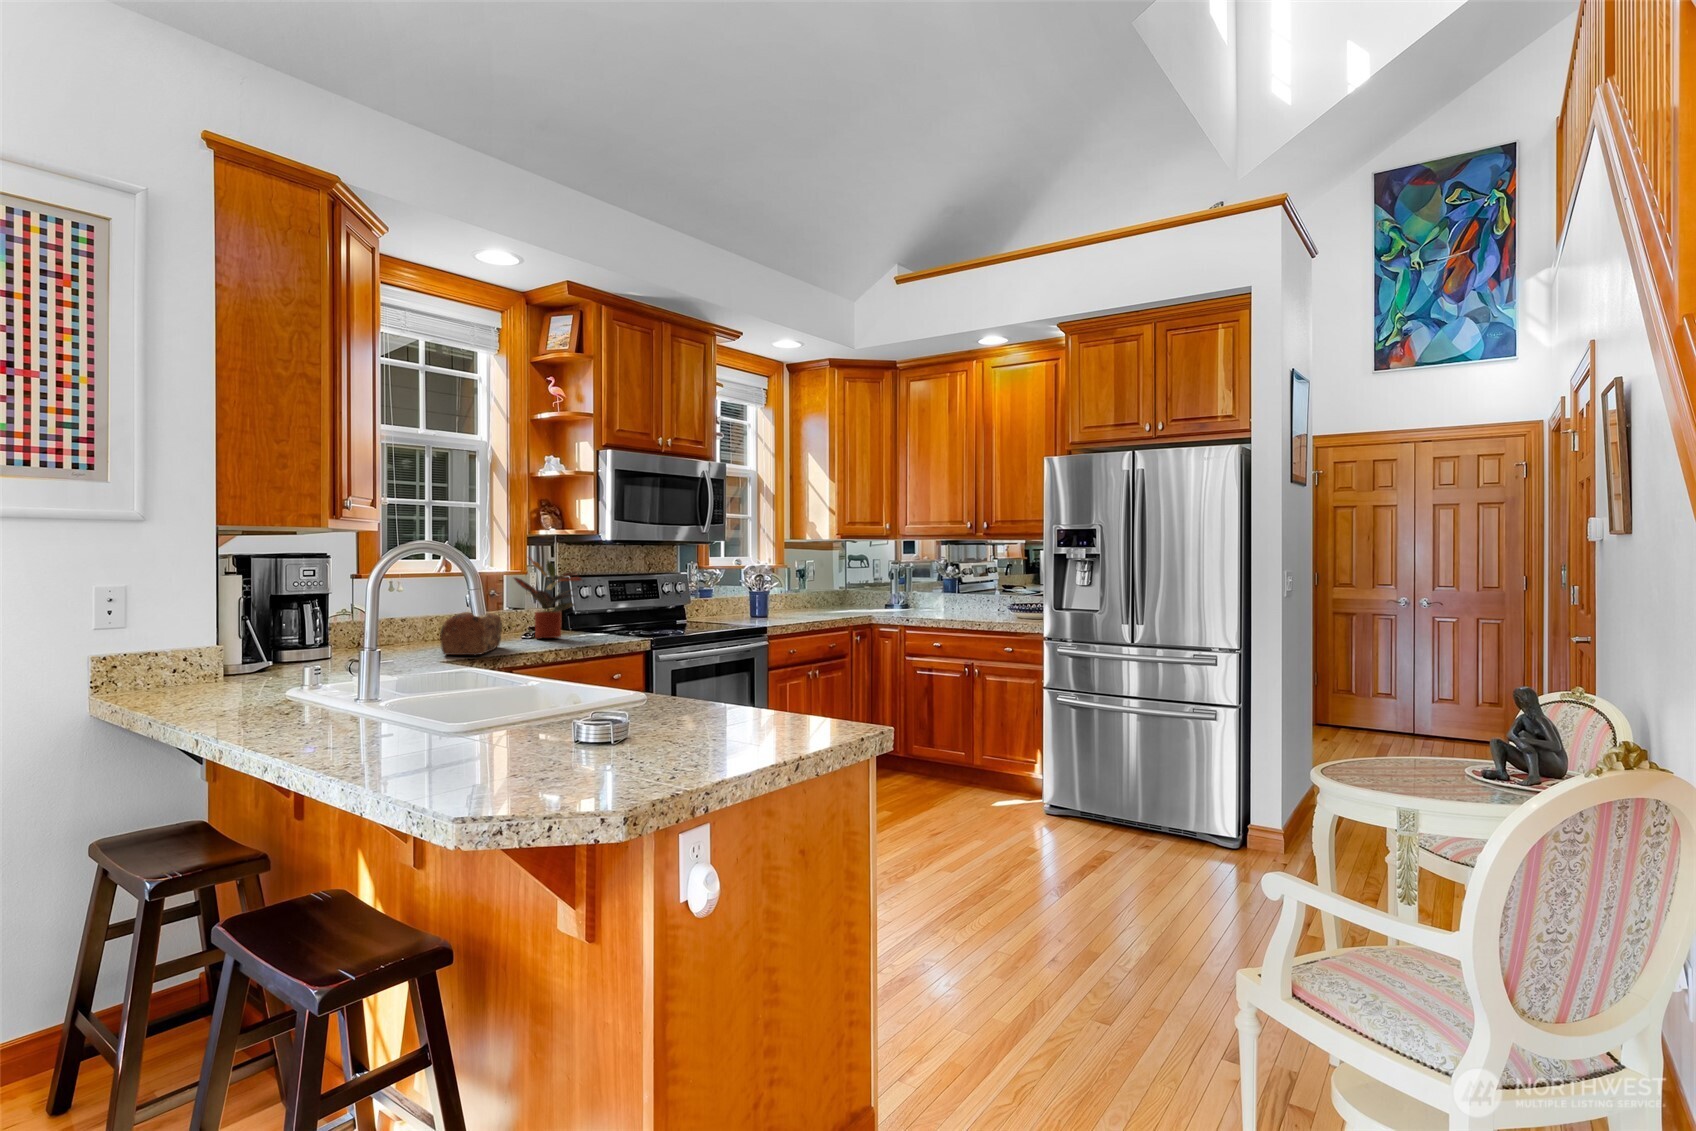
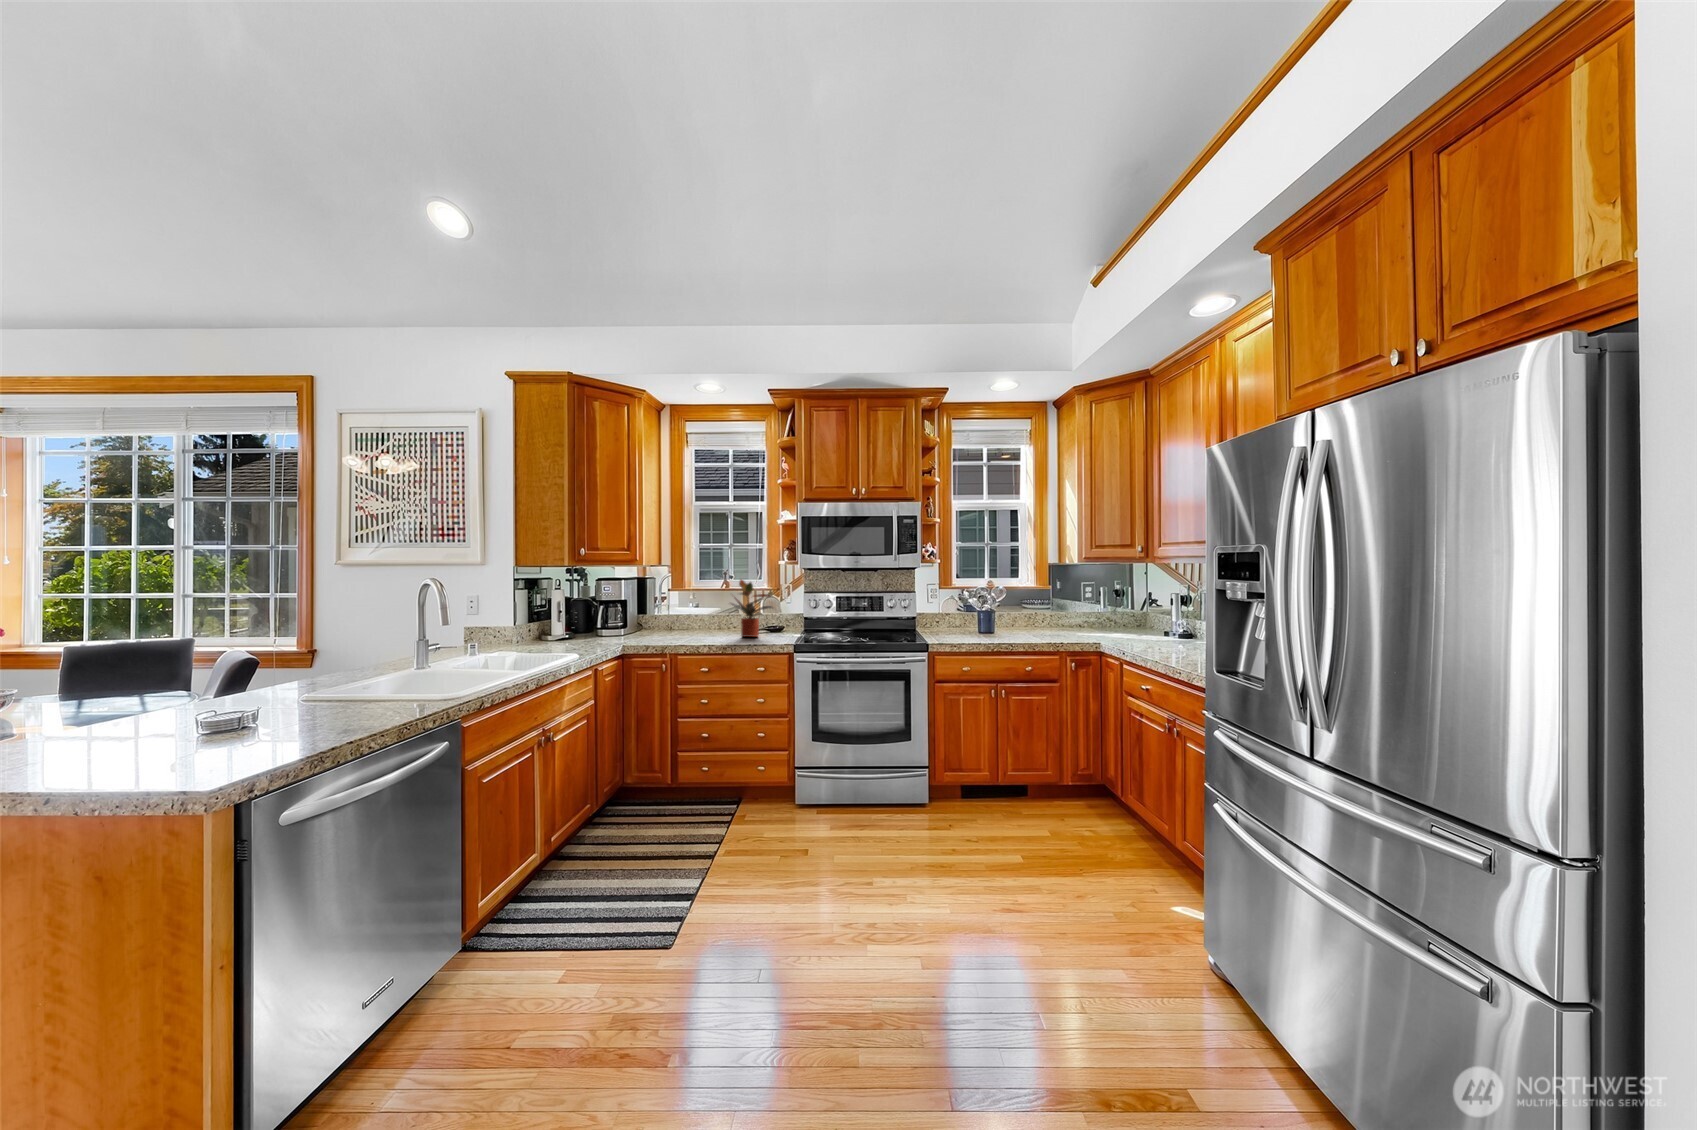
bread loaf: present [440,612,502,655] -> none [646,615,701,643]

